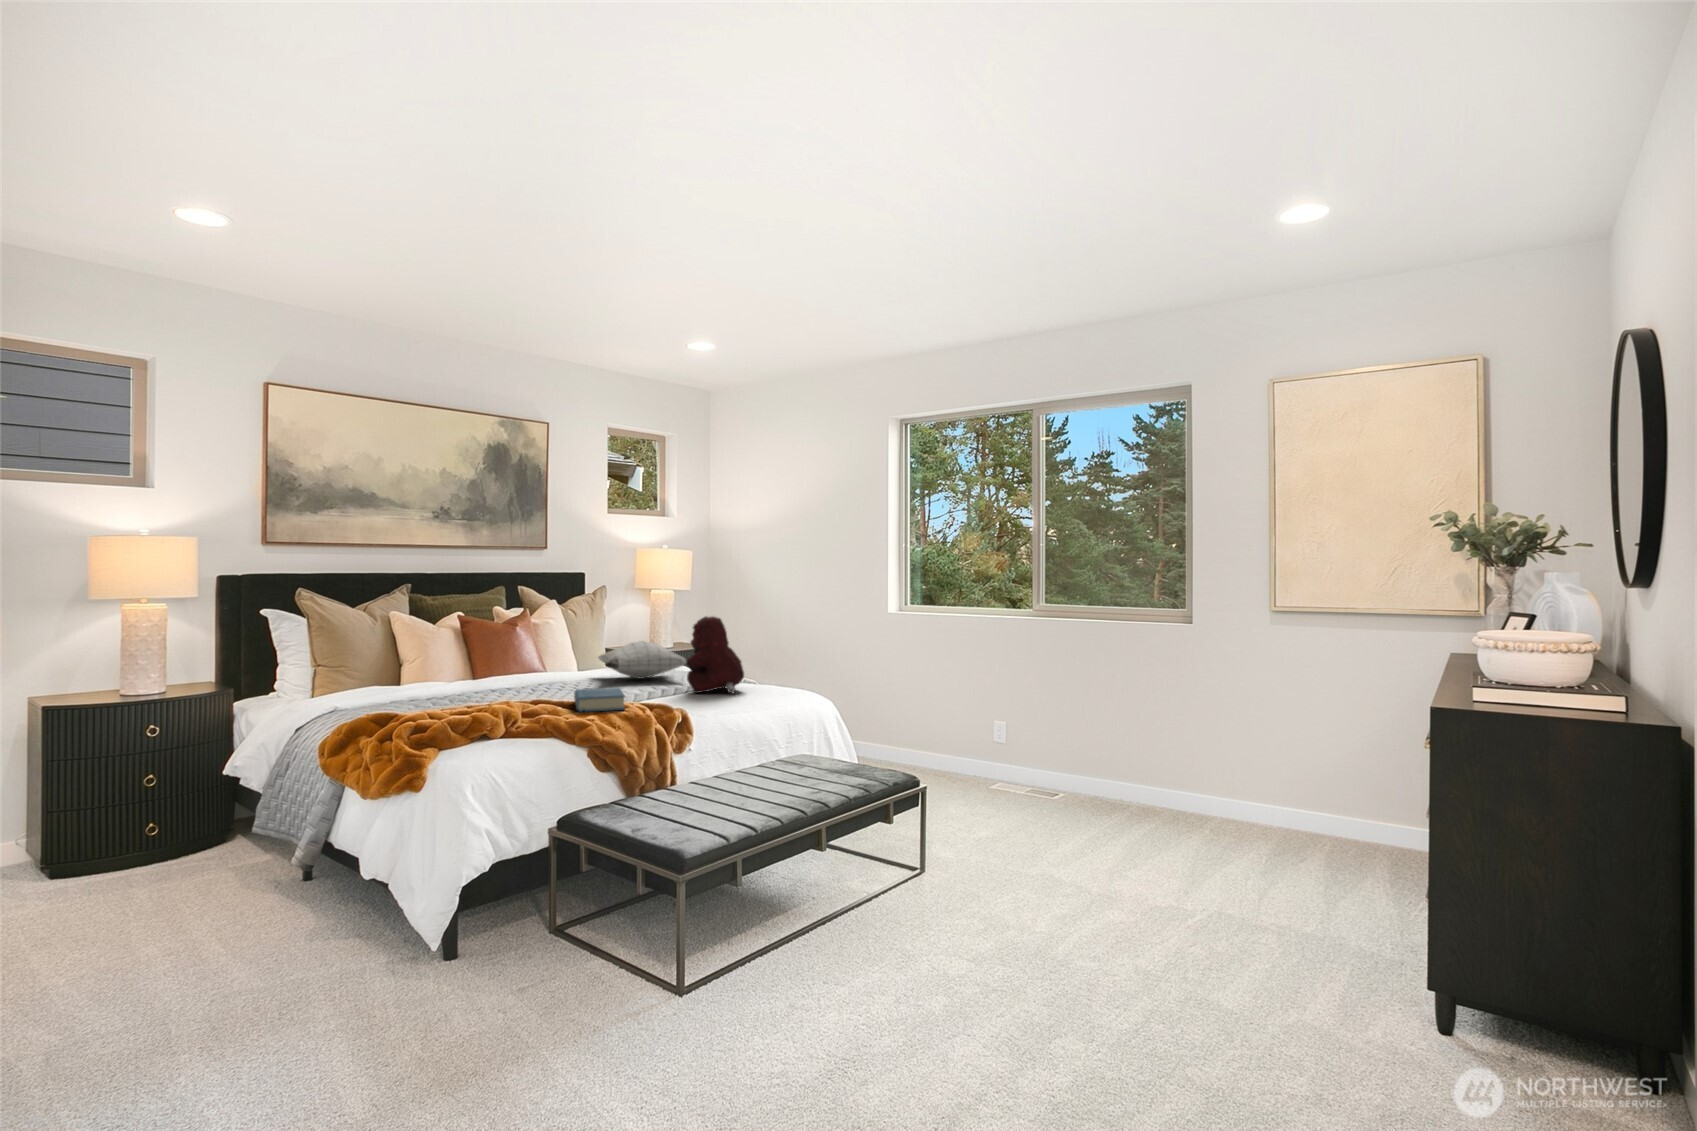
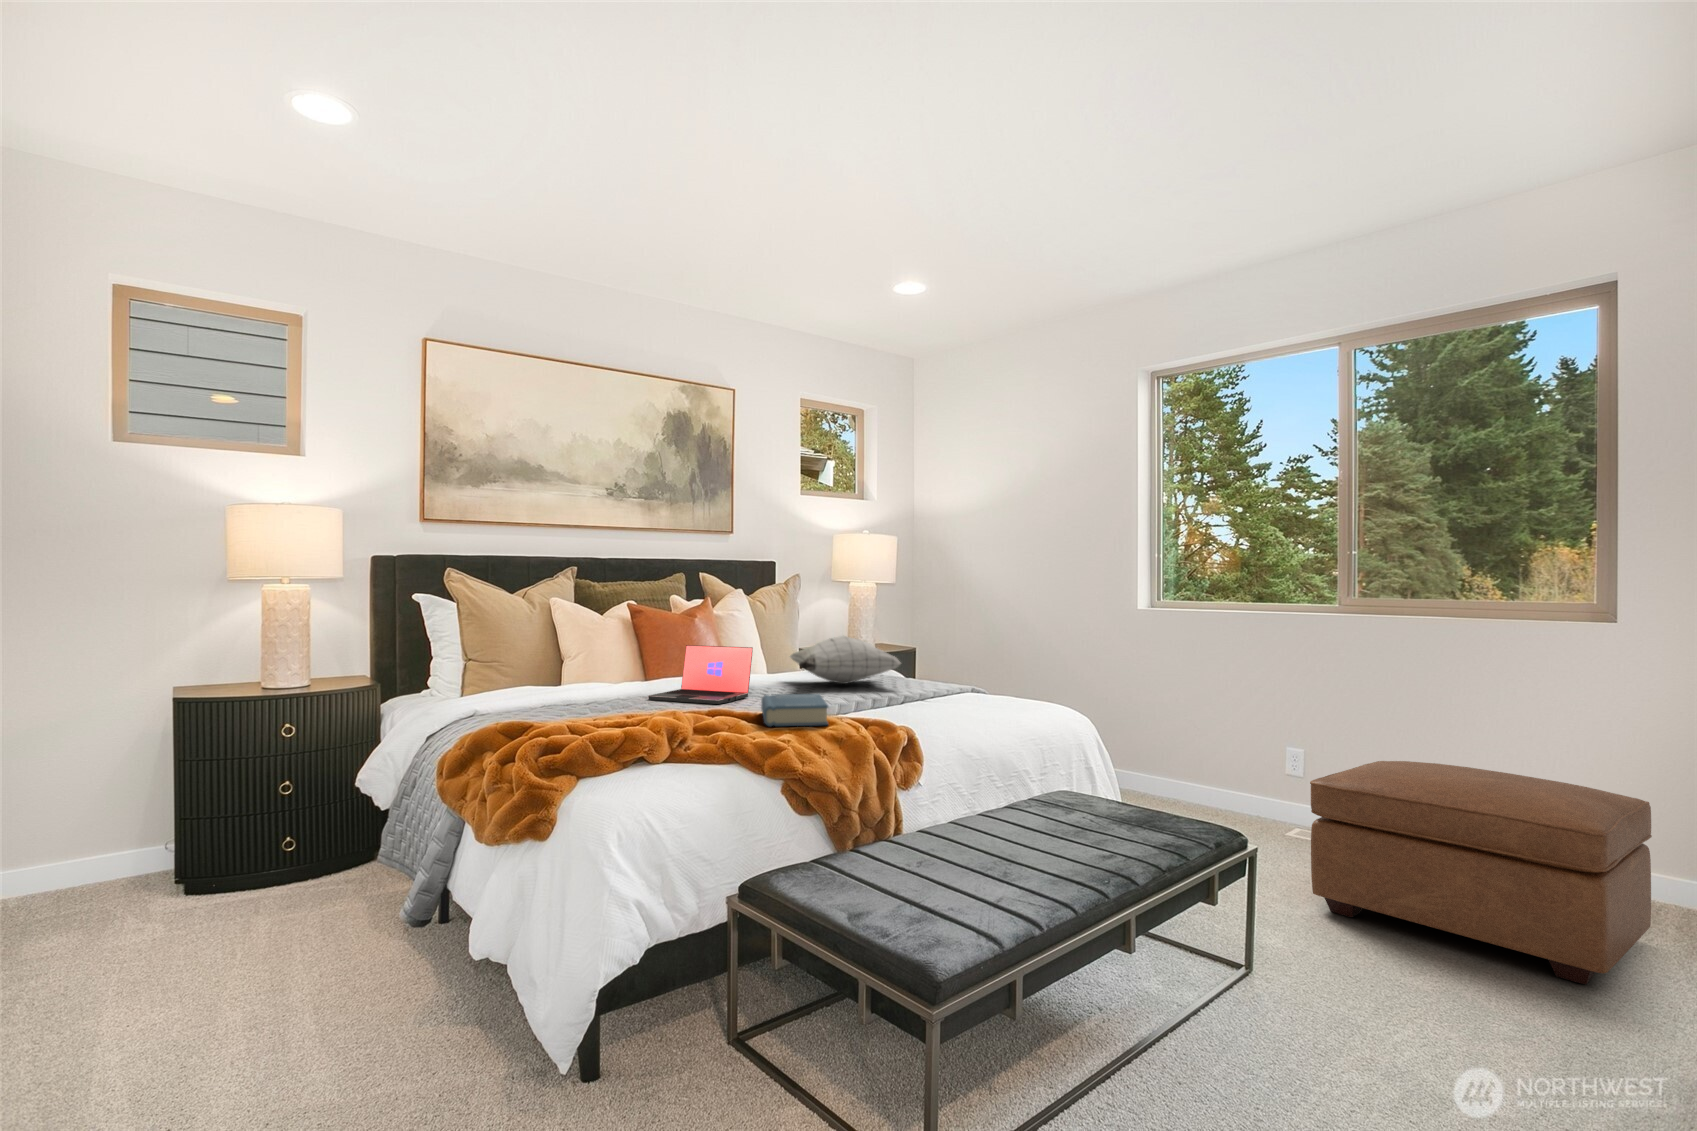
teddy bear: present [686,617,744,694] -> none [904,602,981,706]
laptop: none [481,651,567,697] -> present [648,645,753,704]
ottoman: none [973,726,1173,860] -> present [1310,761,1652,985]

